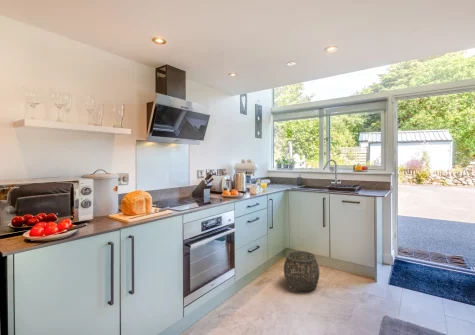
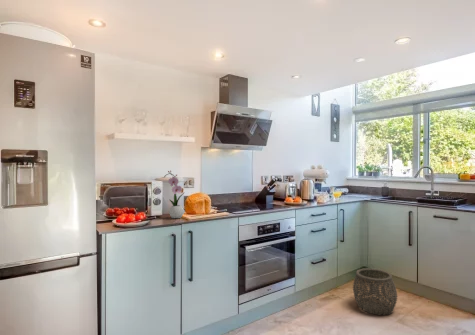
flower arrangement: none [101,167,123,223] -> present [168,171,185,218]

